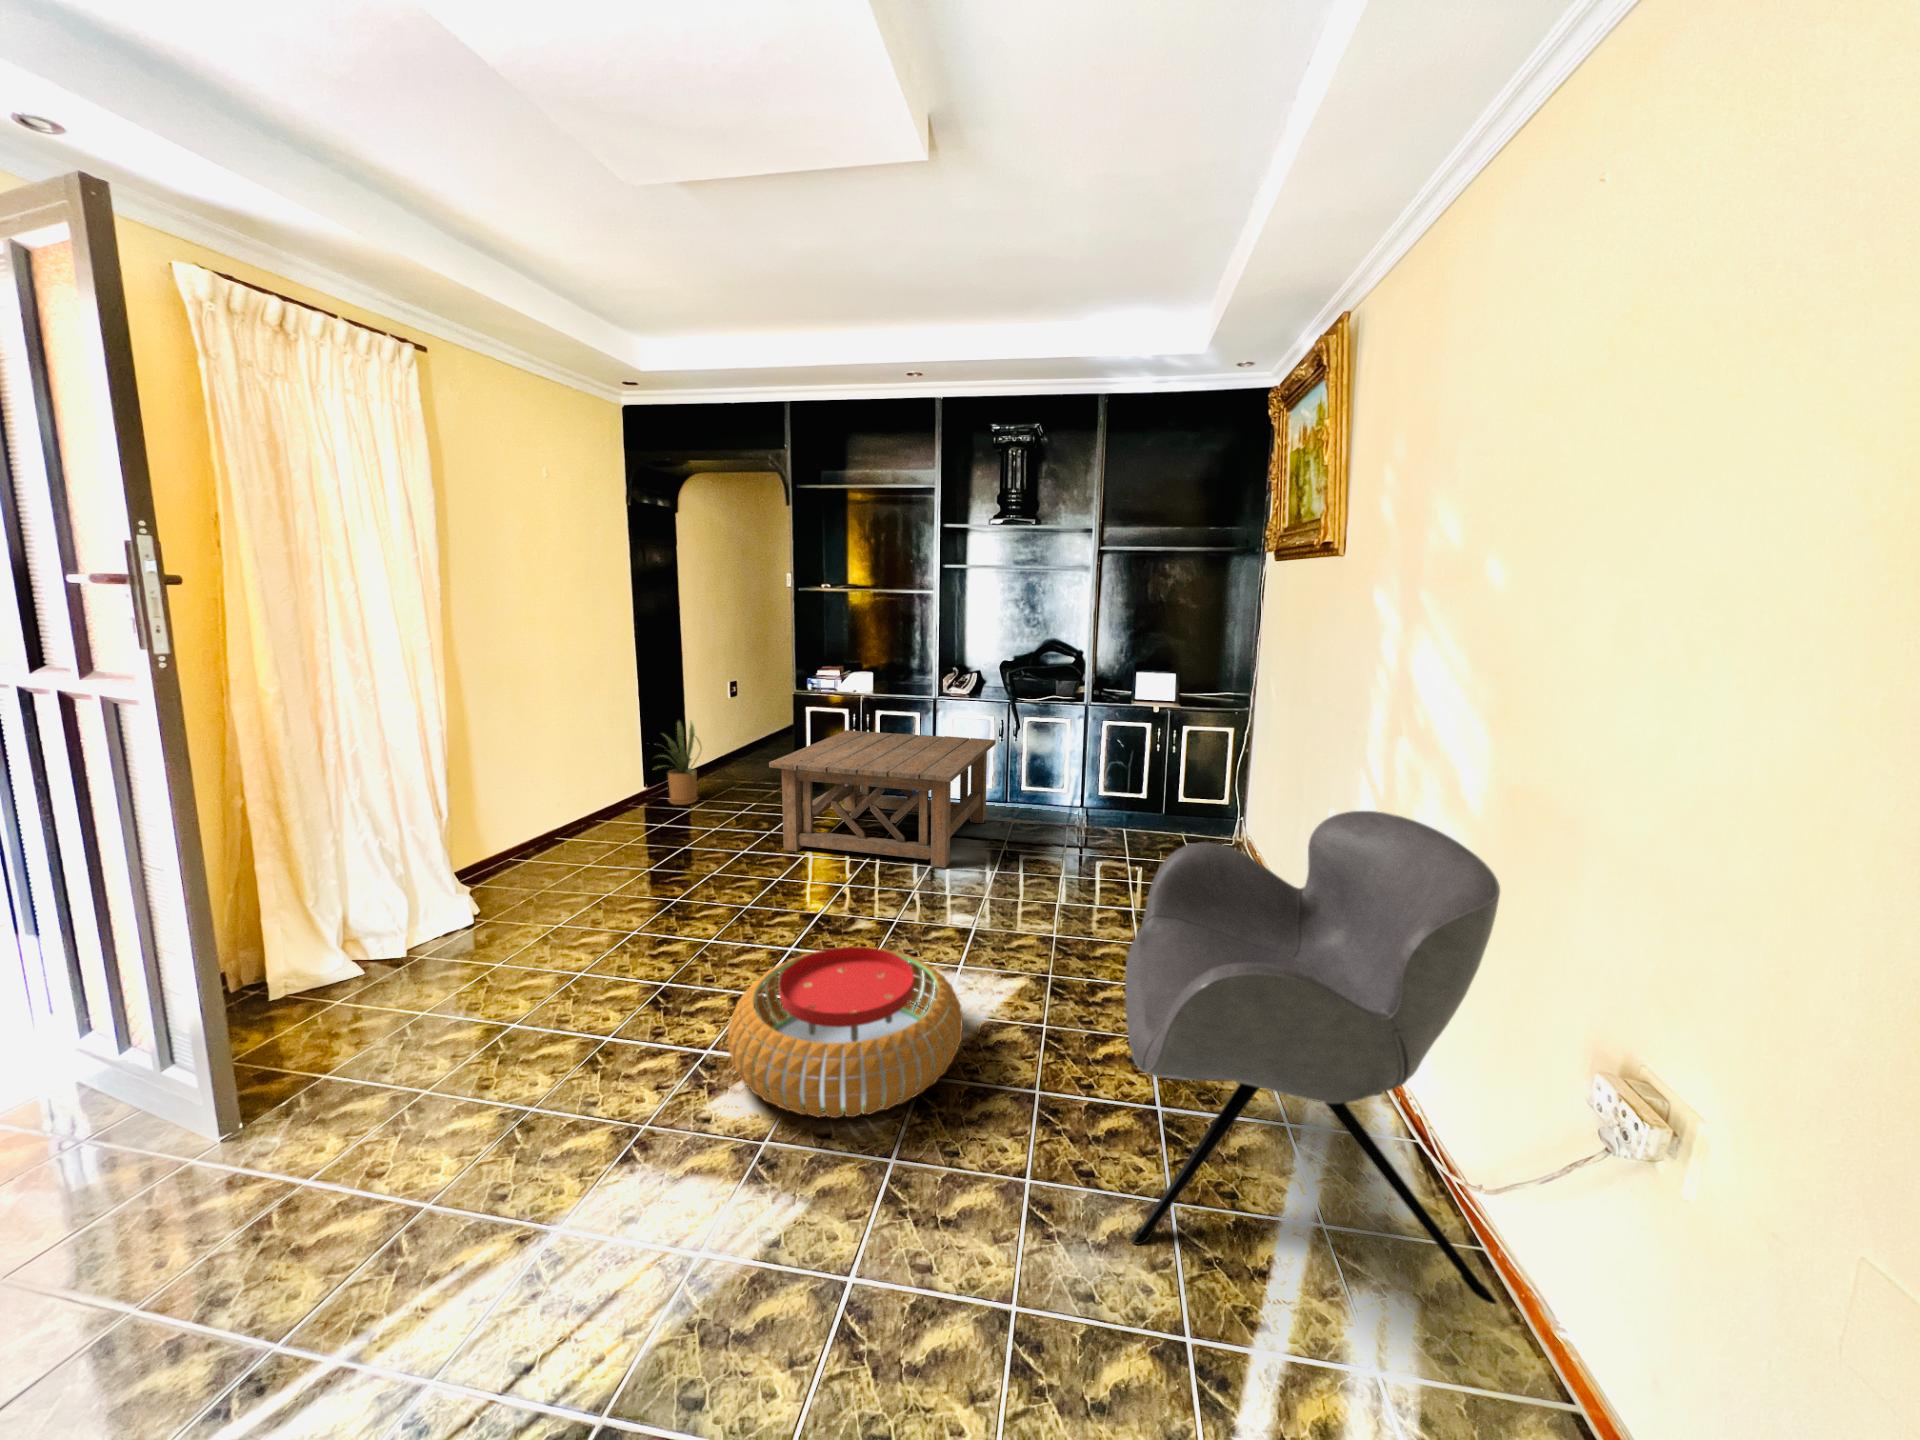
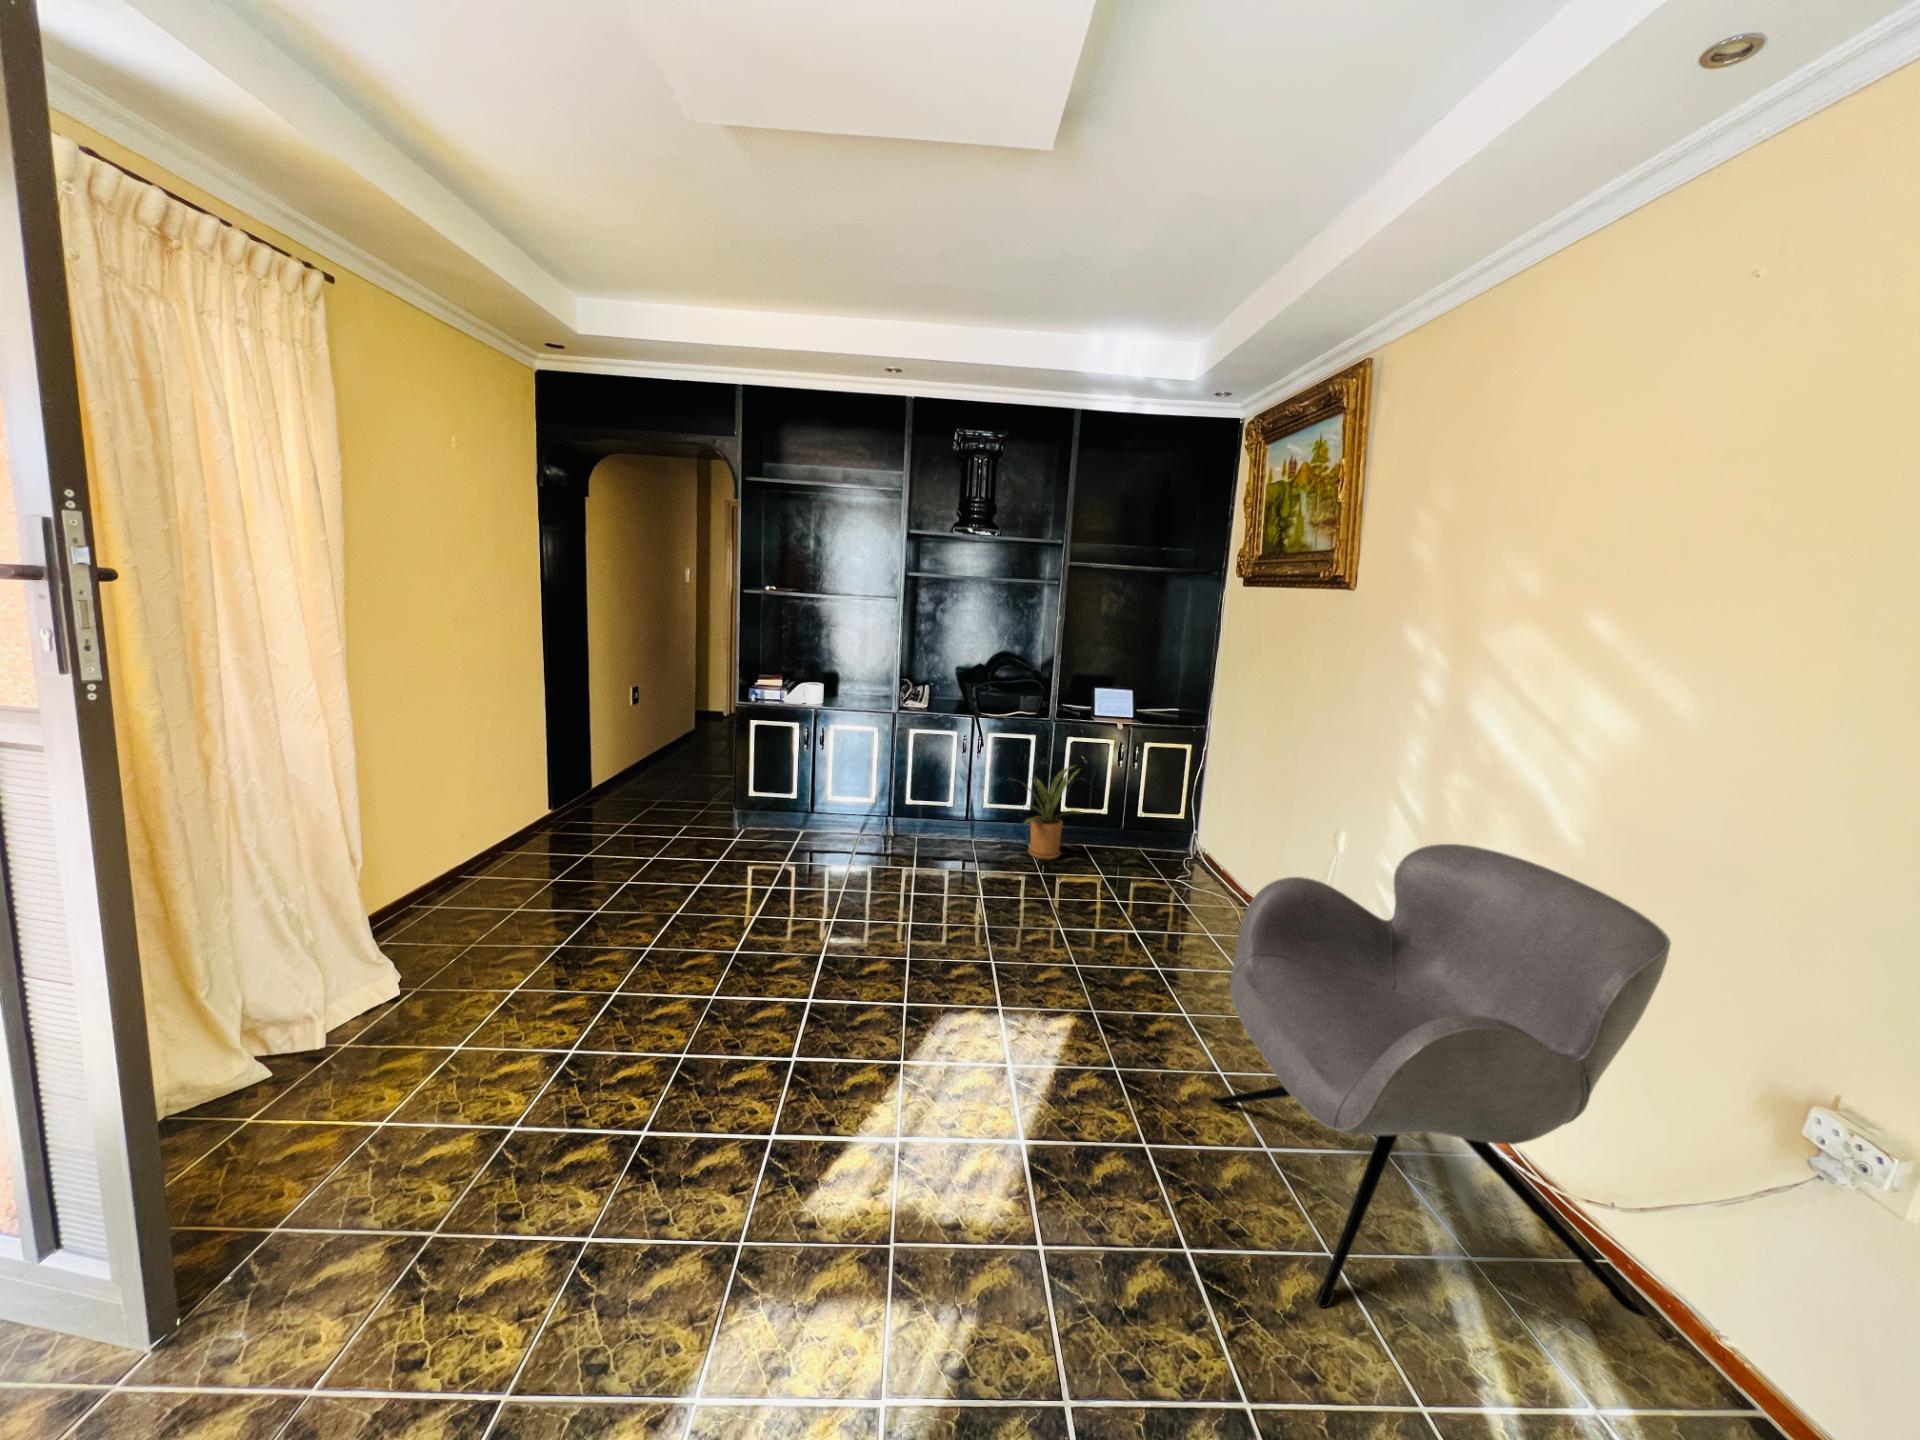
house plant: present [662,722,702,805] -> present [1025,767,1081,860]
coffee table: present [769,730,996,868] -> none [731,746,955,896]
pouf: present [728,946,963,1118] -> none [804,1000,1062,1207]

